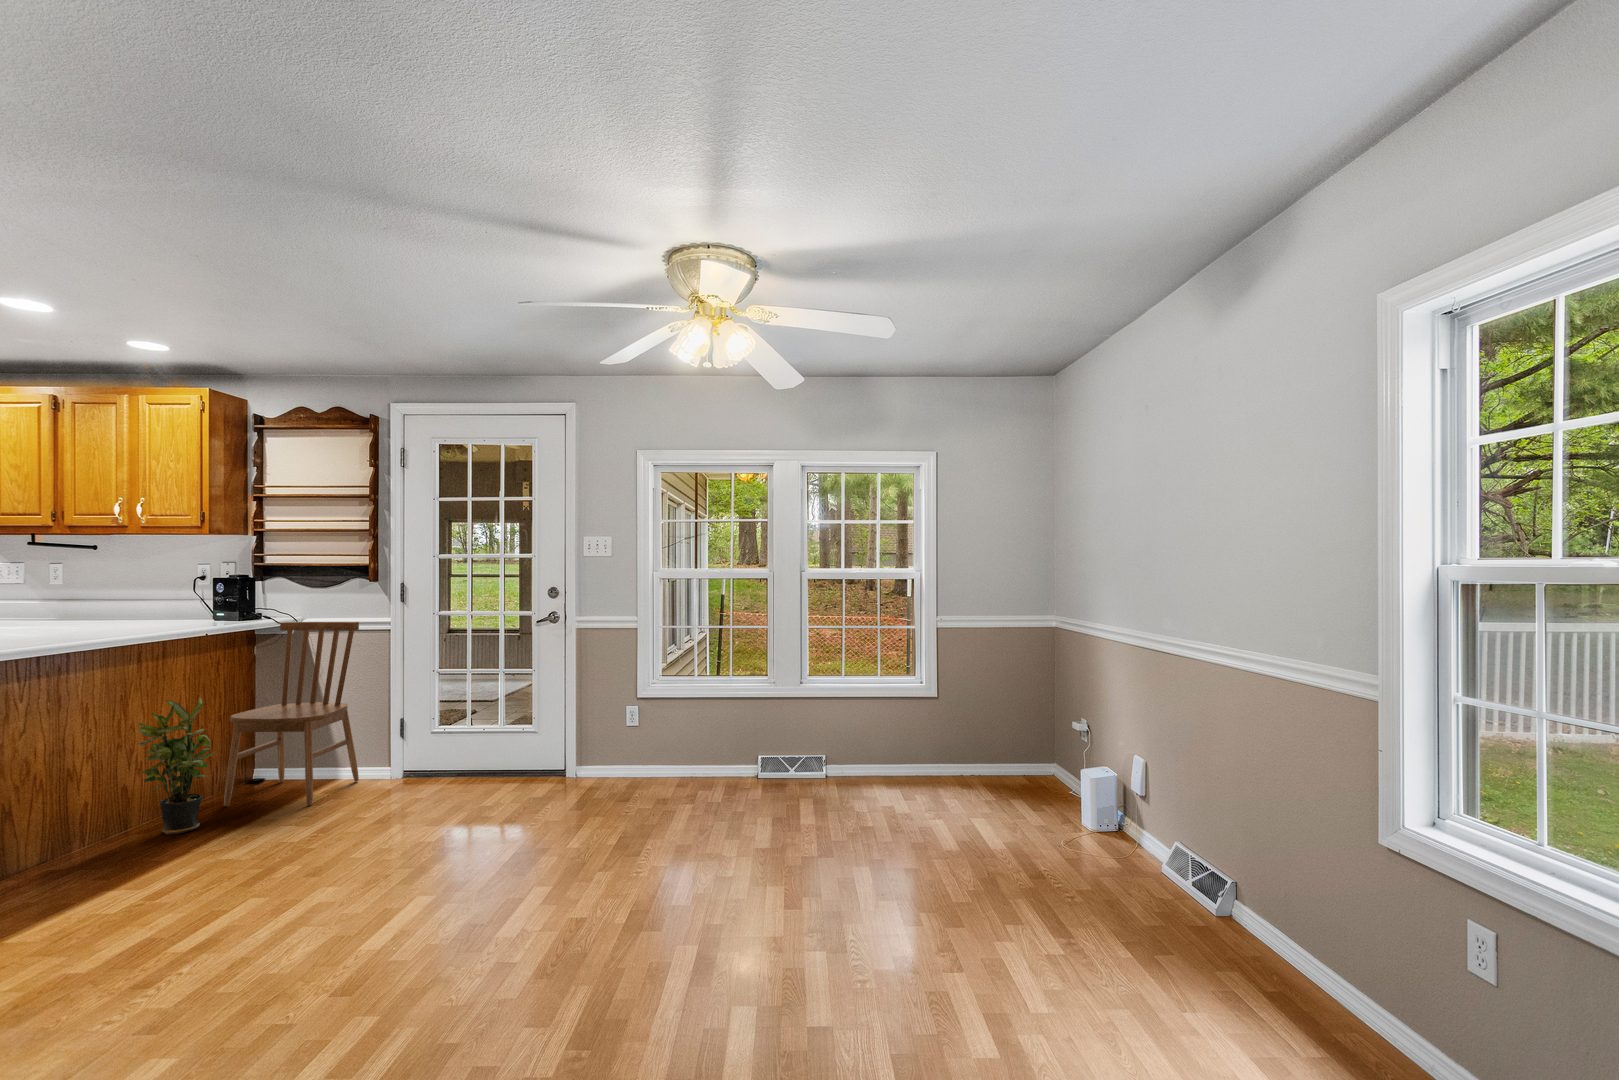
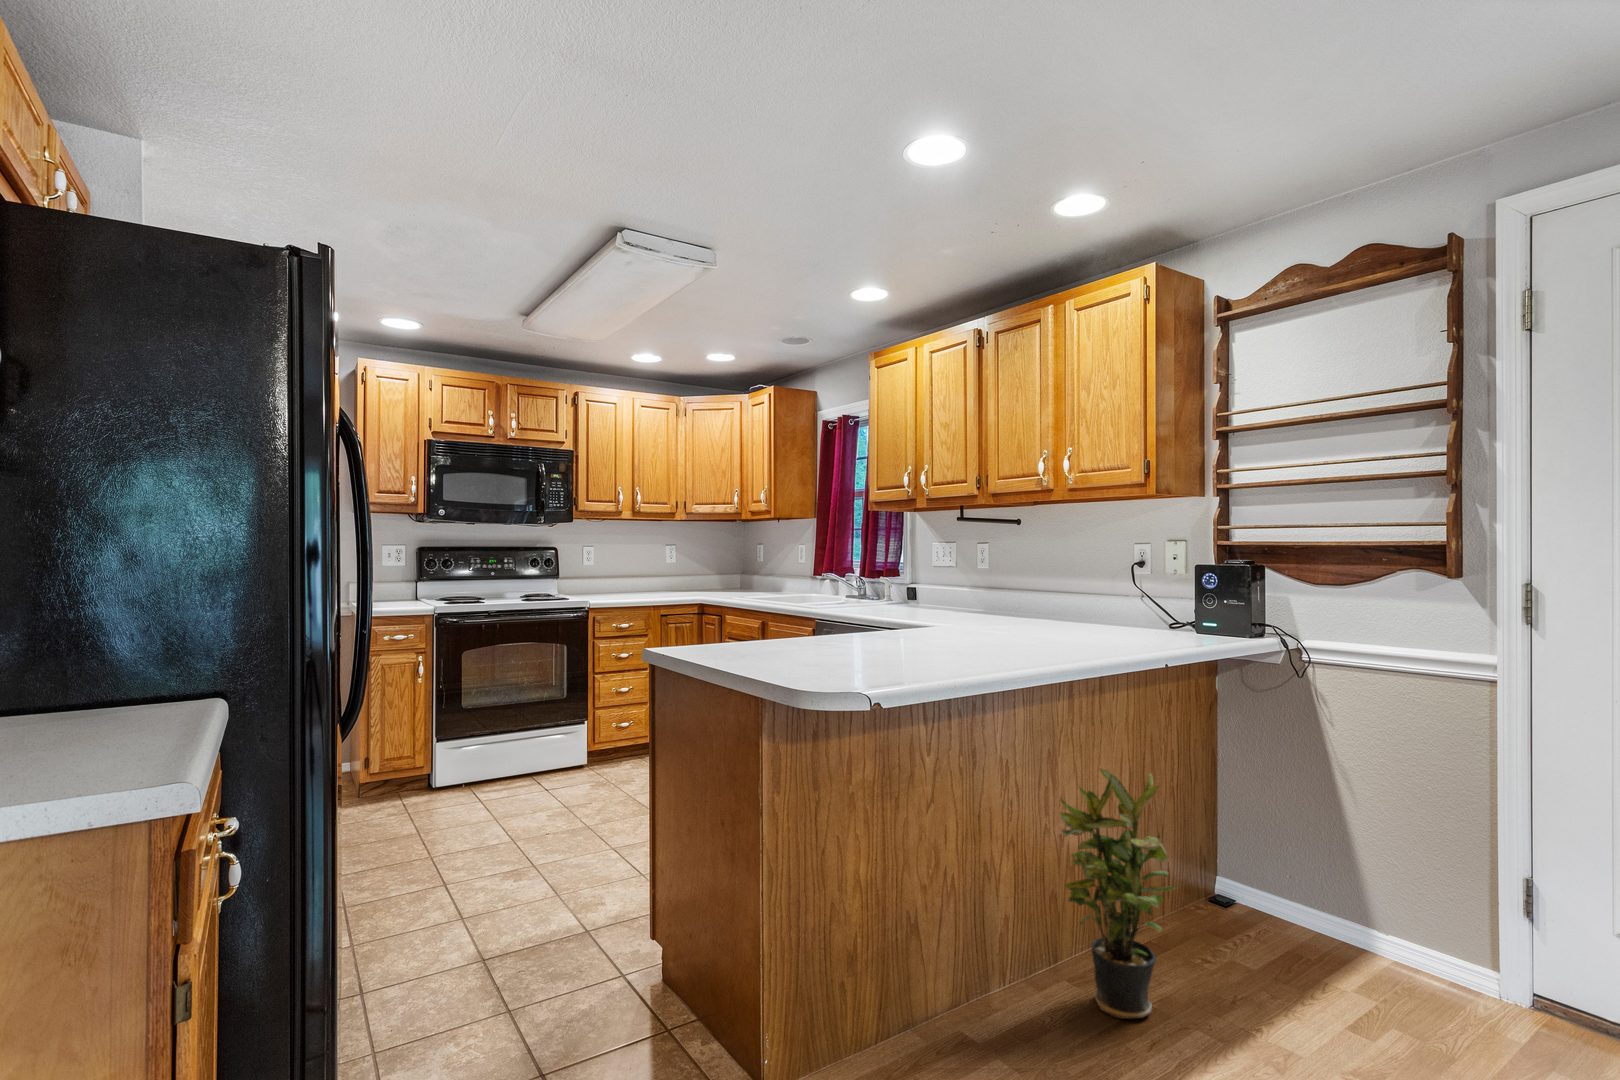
dining chair: present [224,622,359,806] -> none [1184,643,1427,1032]

